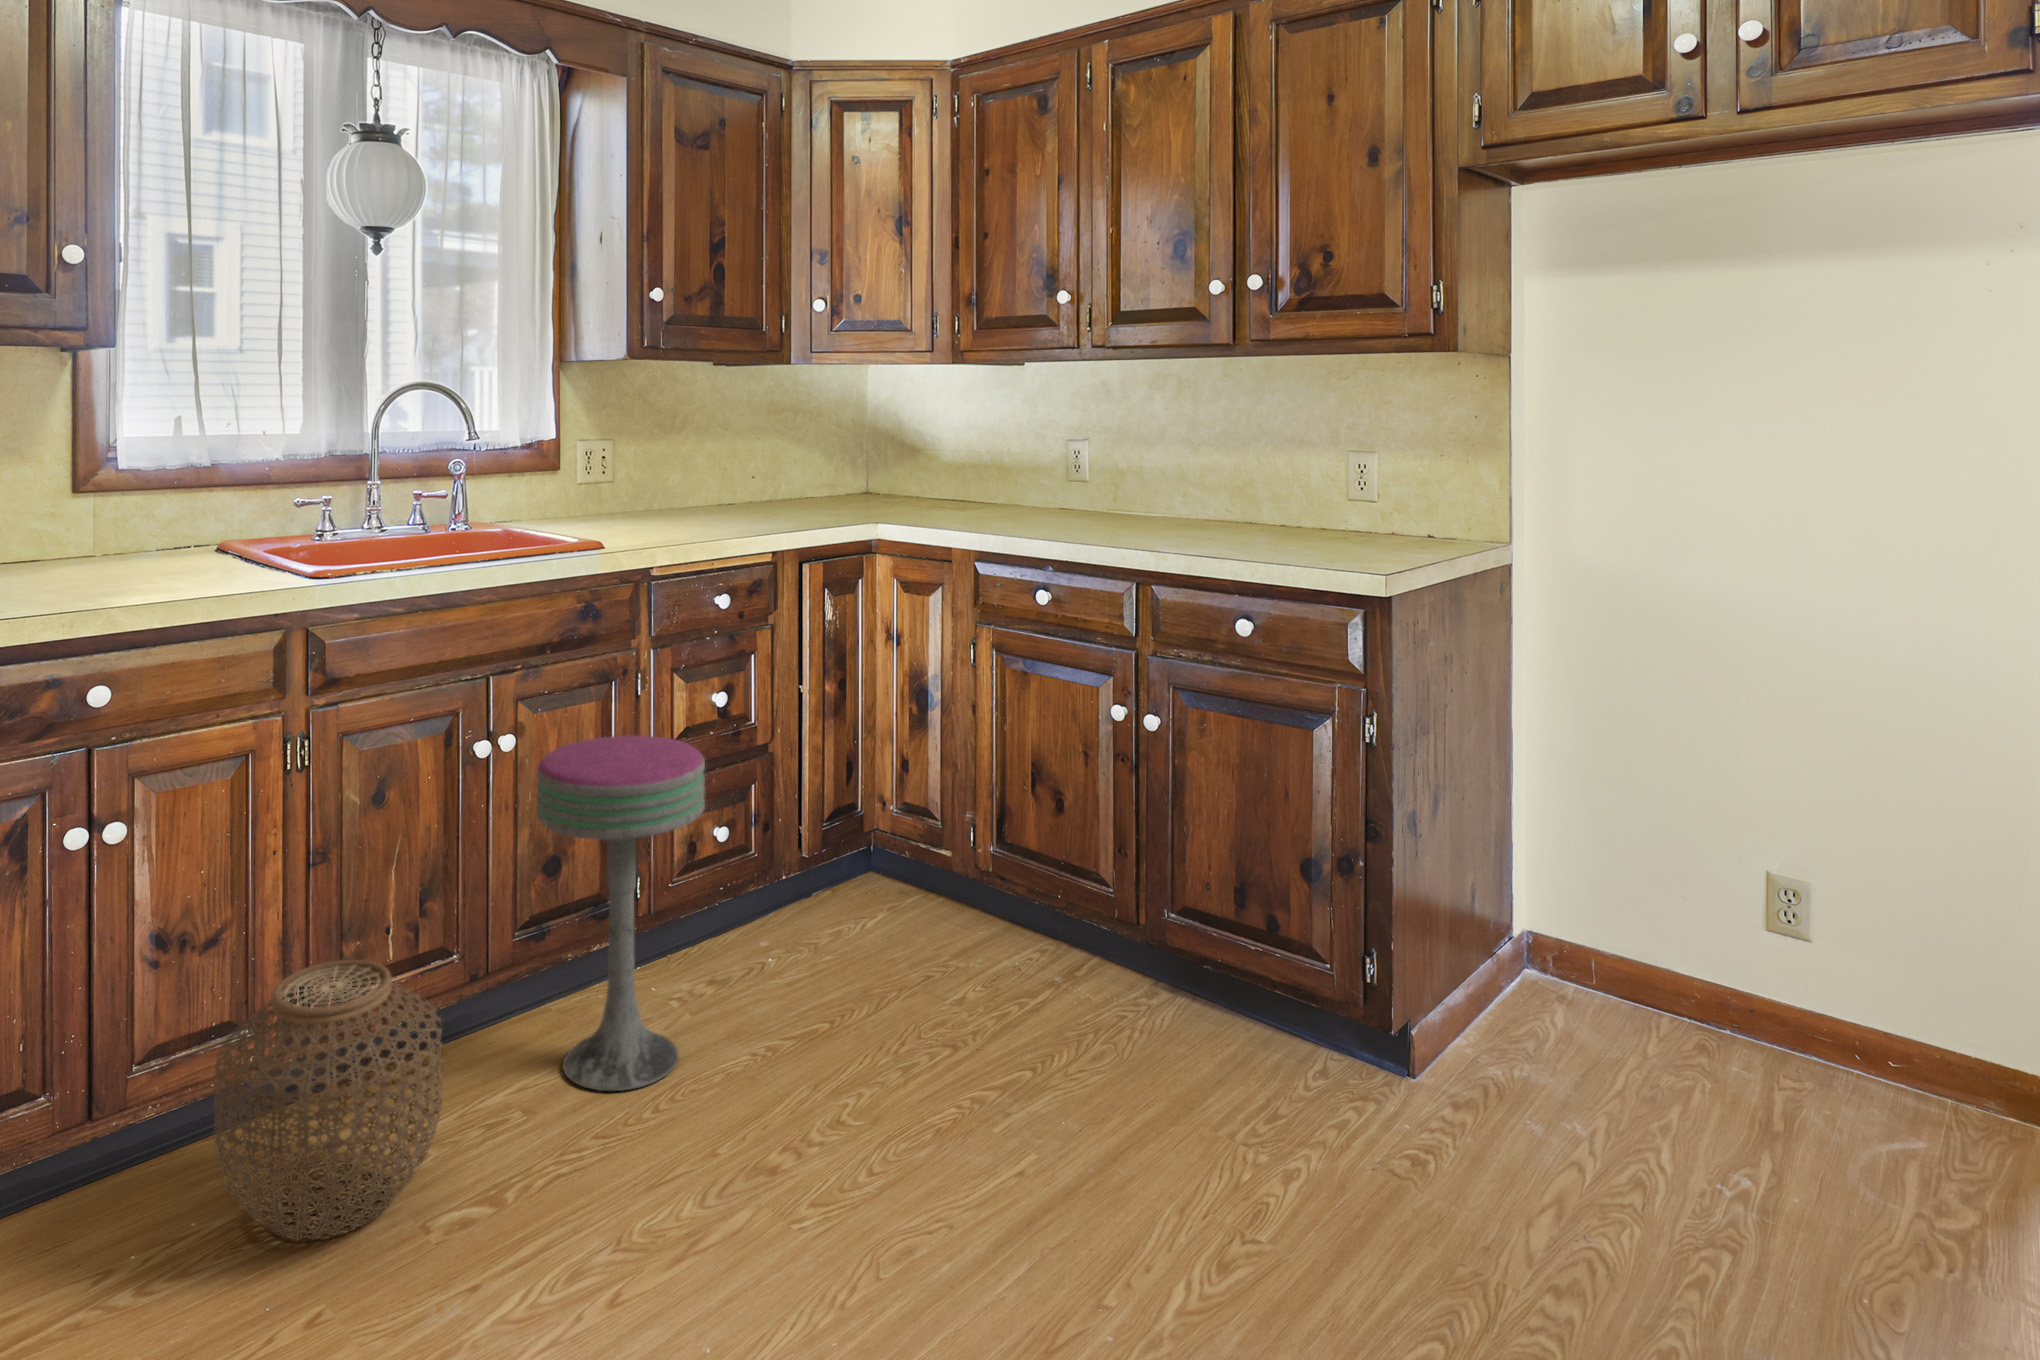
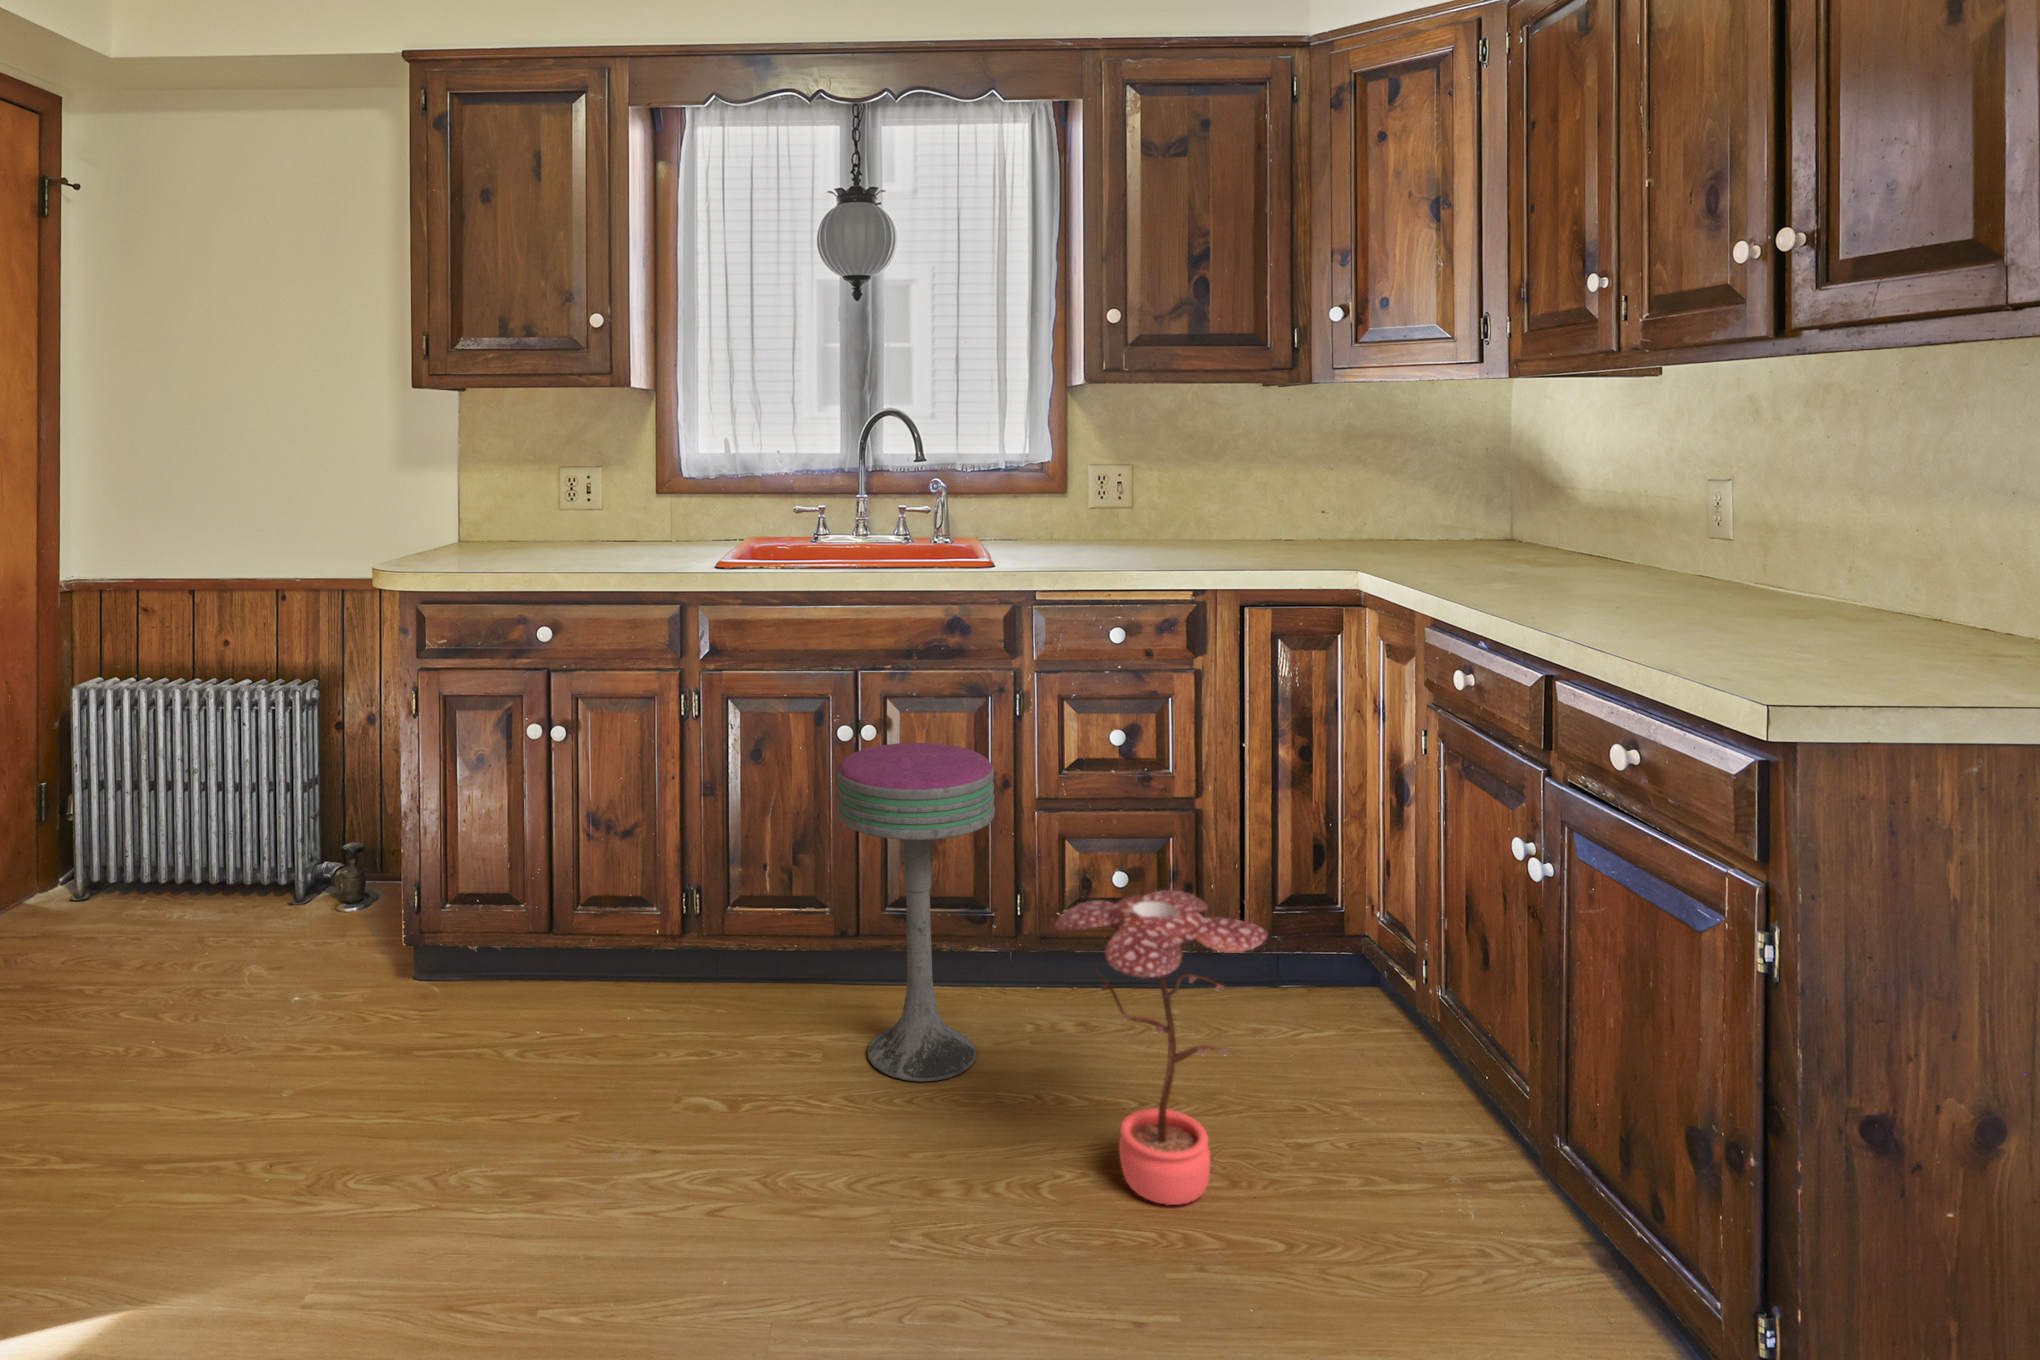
potted plant: none [840,812,1004,1075] -> present [1055,890,1267,1205]
woven basket: present [214,960,442,1240] -> none [550,868,717,1079]

